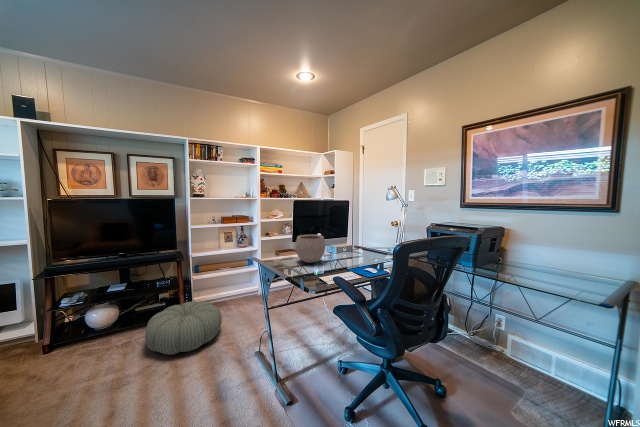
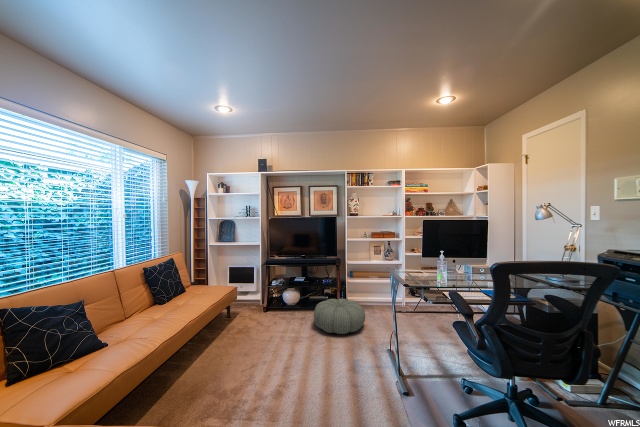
plant pot: present [296,230,325,263] -> none [424,244,454,279]

